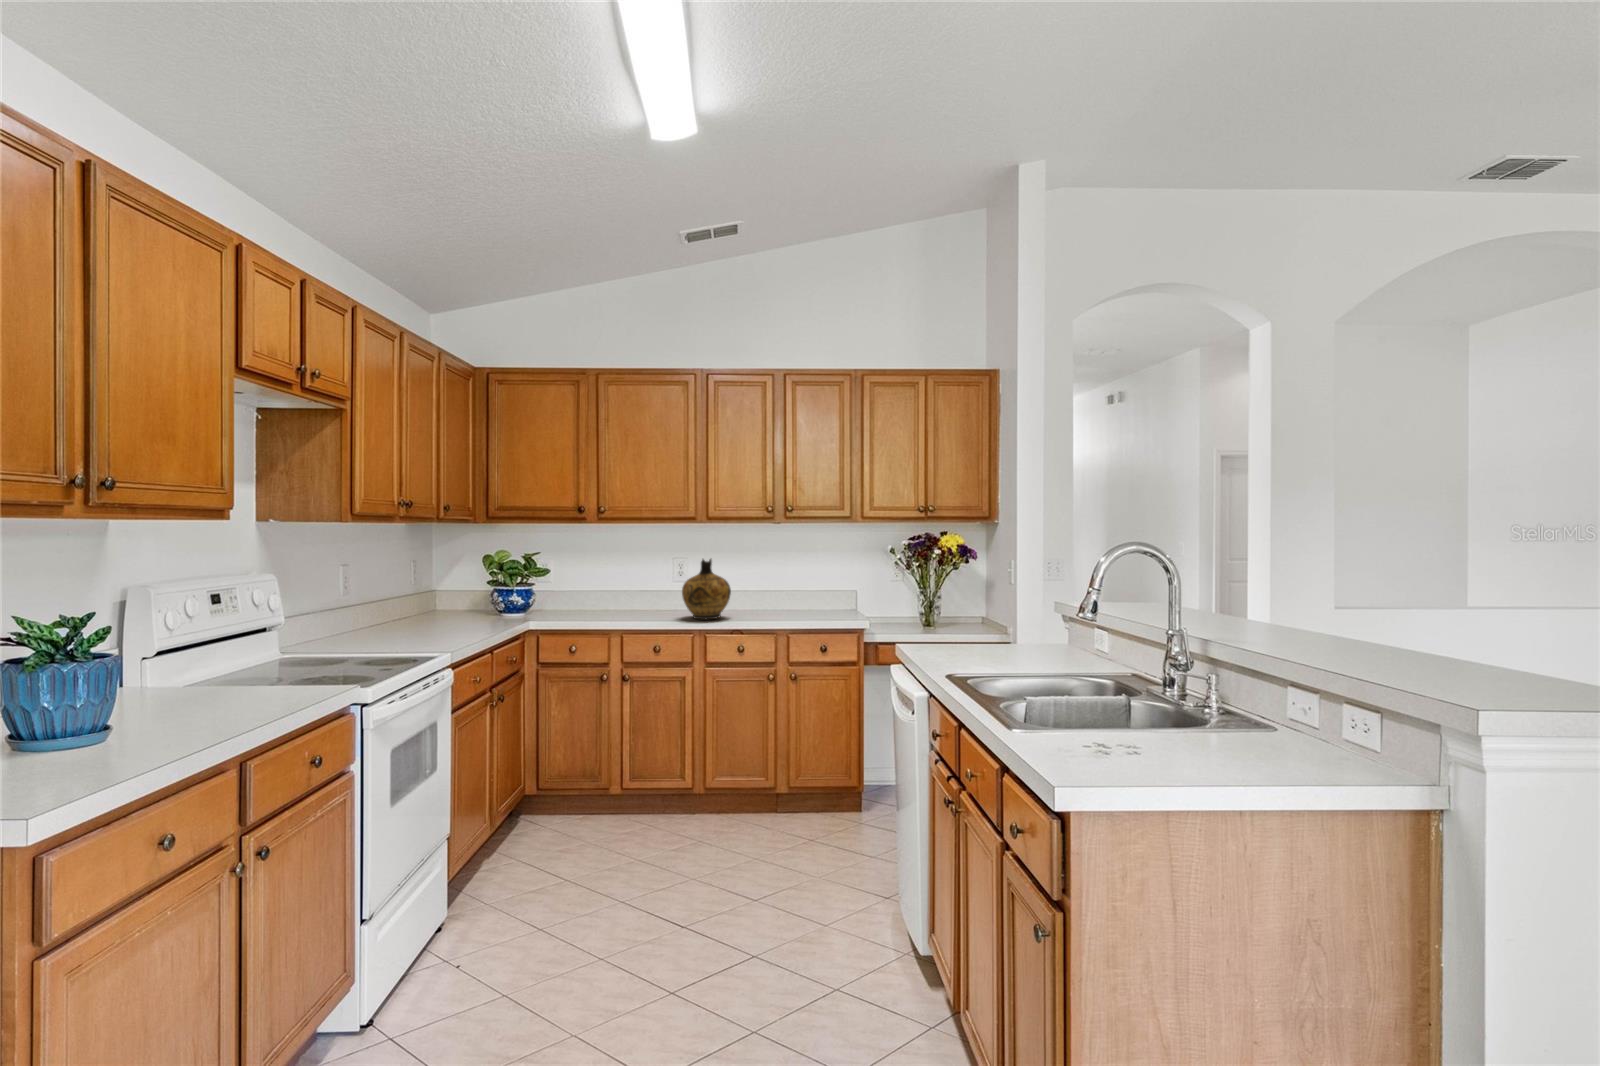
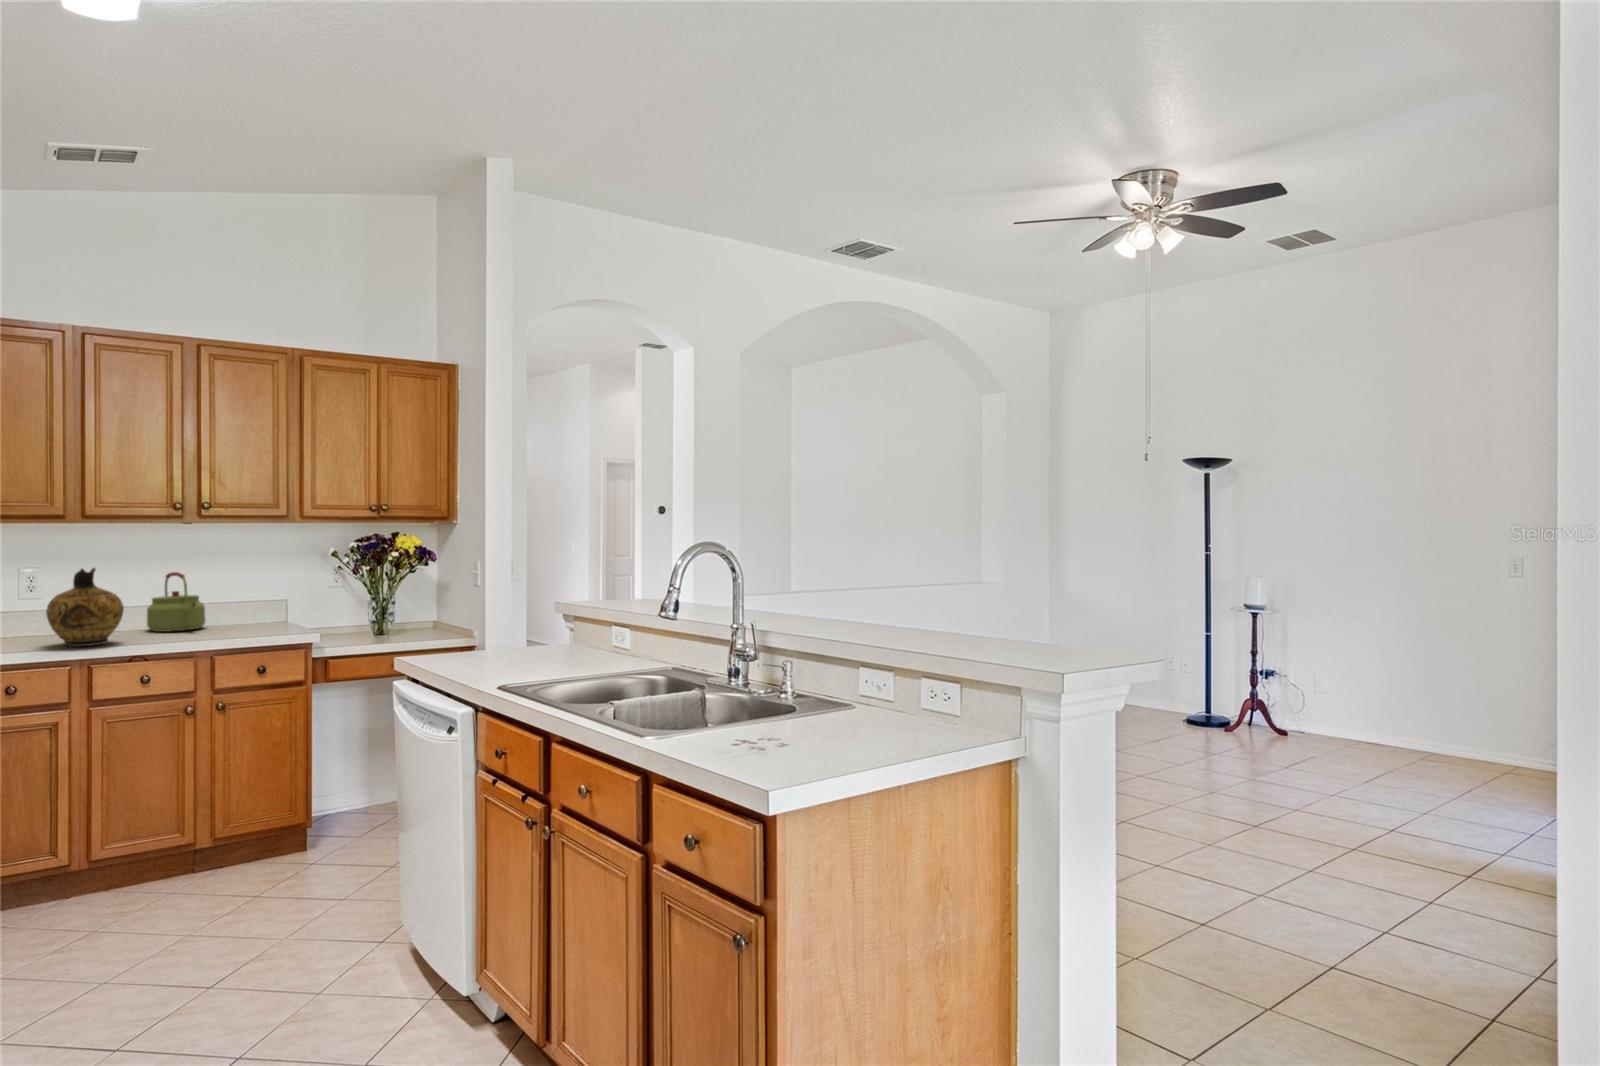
kettle: none [754,563,794,611] -> present [147,572,205,632]

